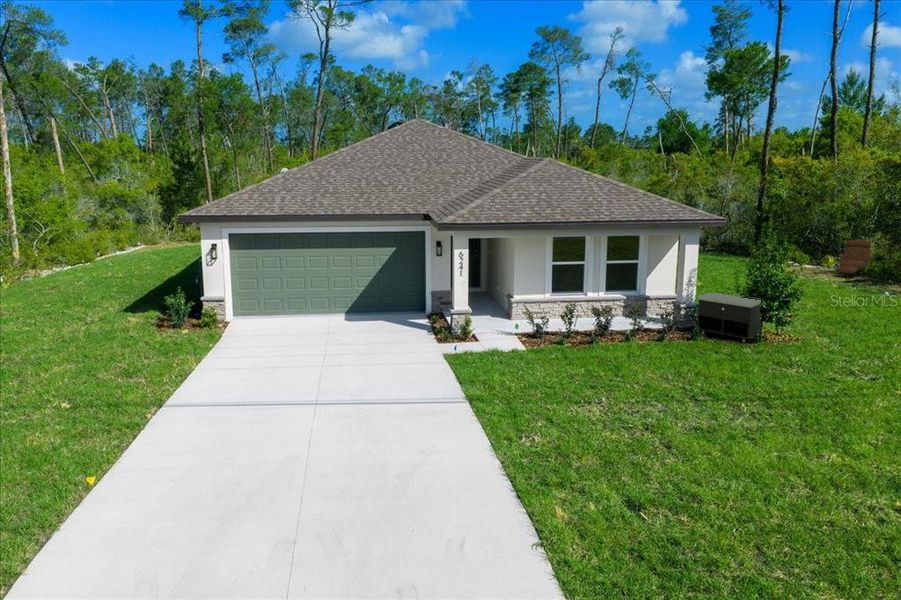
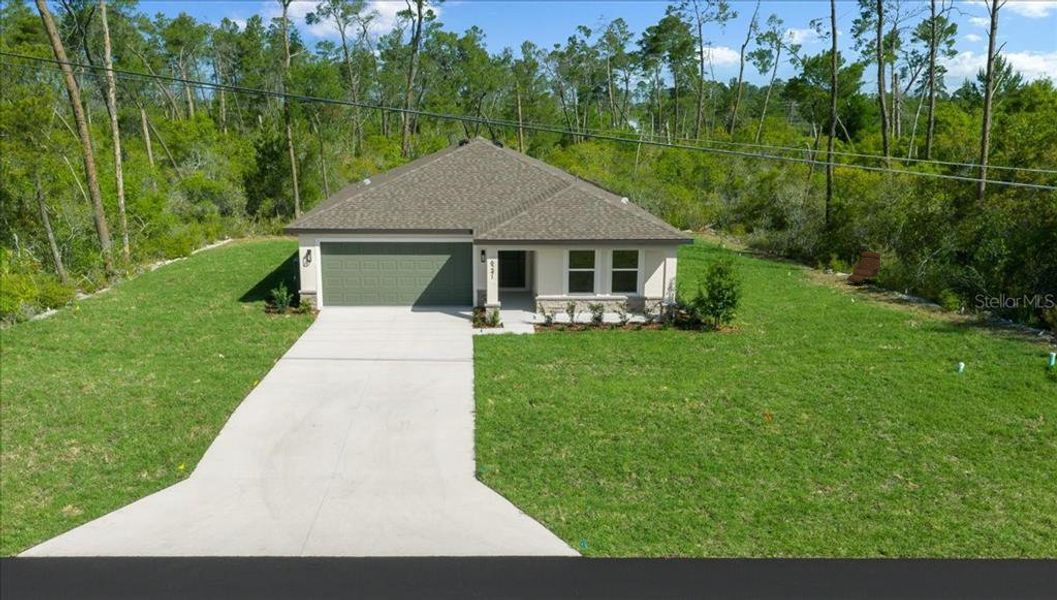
storage bench: present [697,292,763,342] -> none [668,295,713,333]

